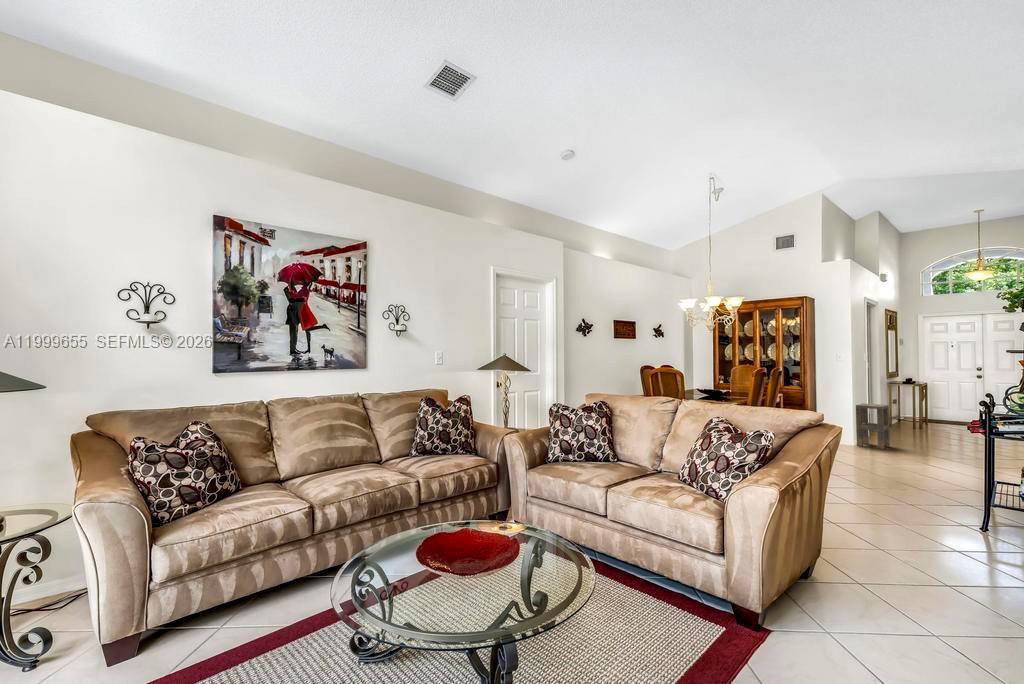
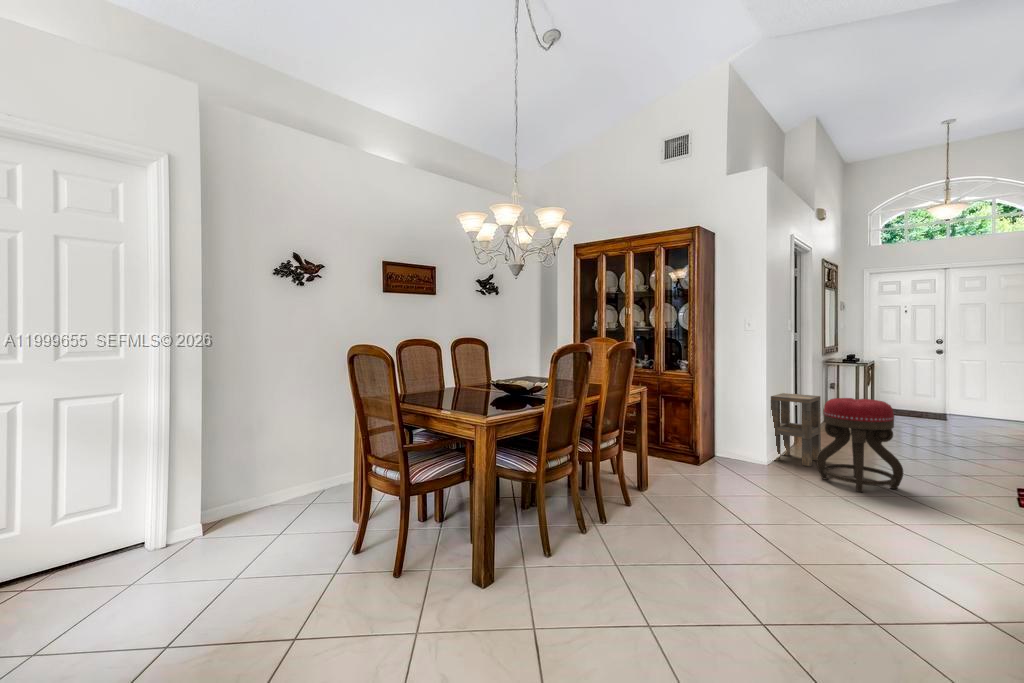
ottoman: none [888,405,942,460] -> present [816,398,903,492]

